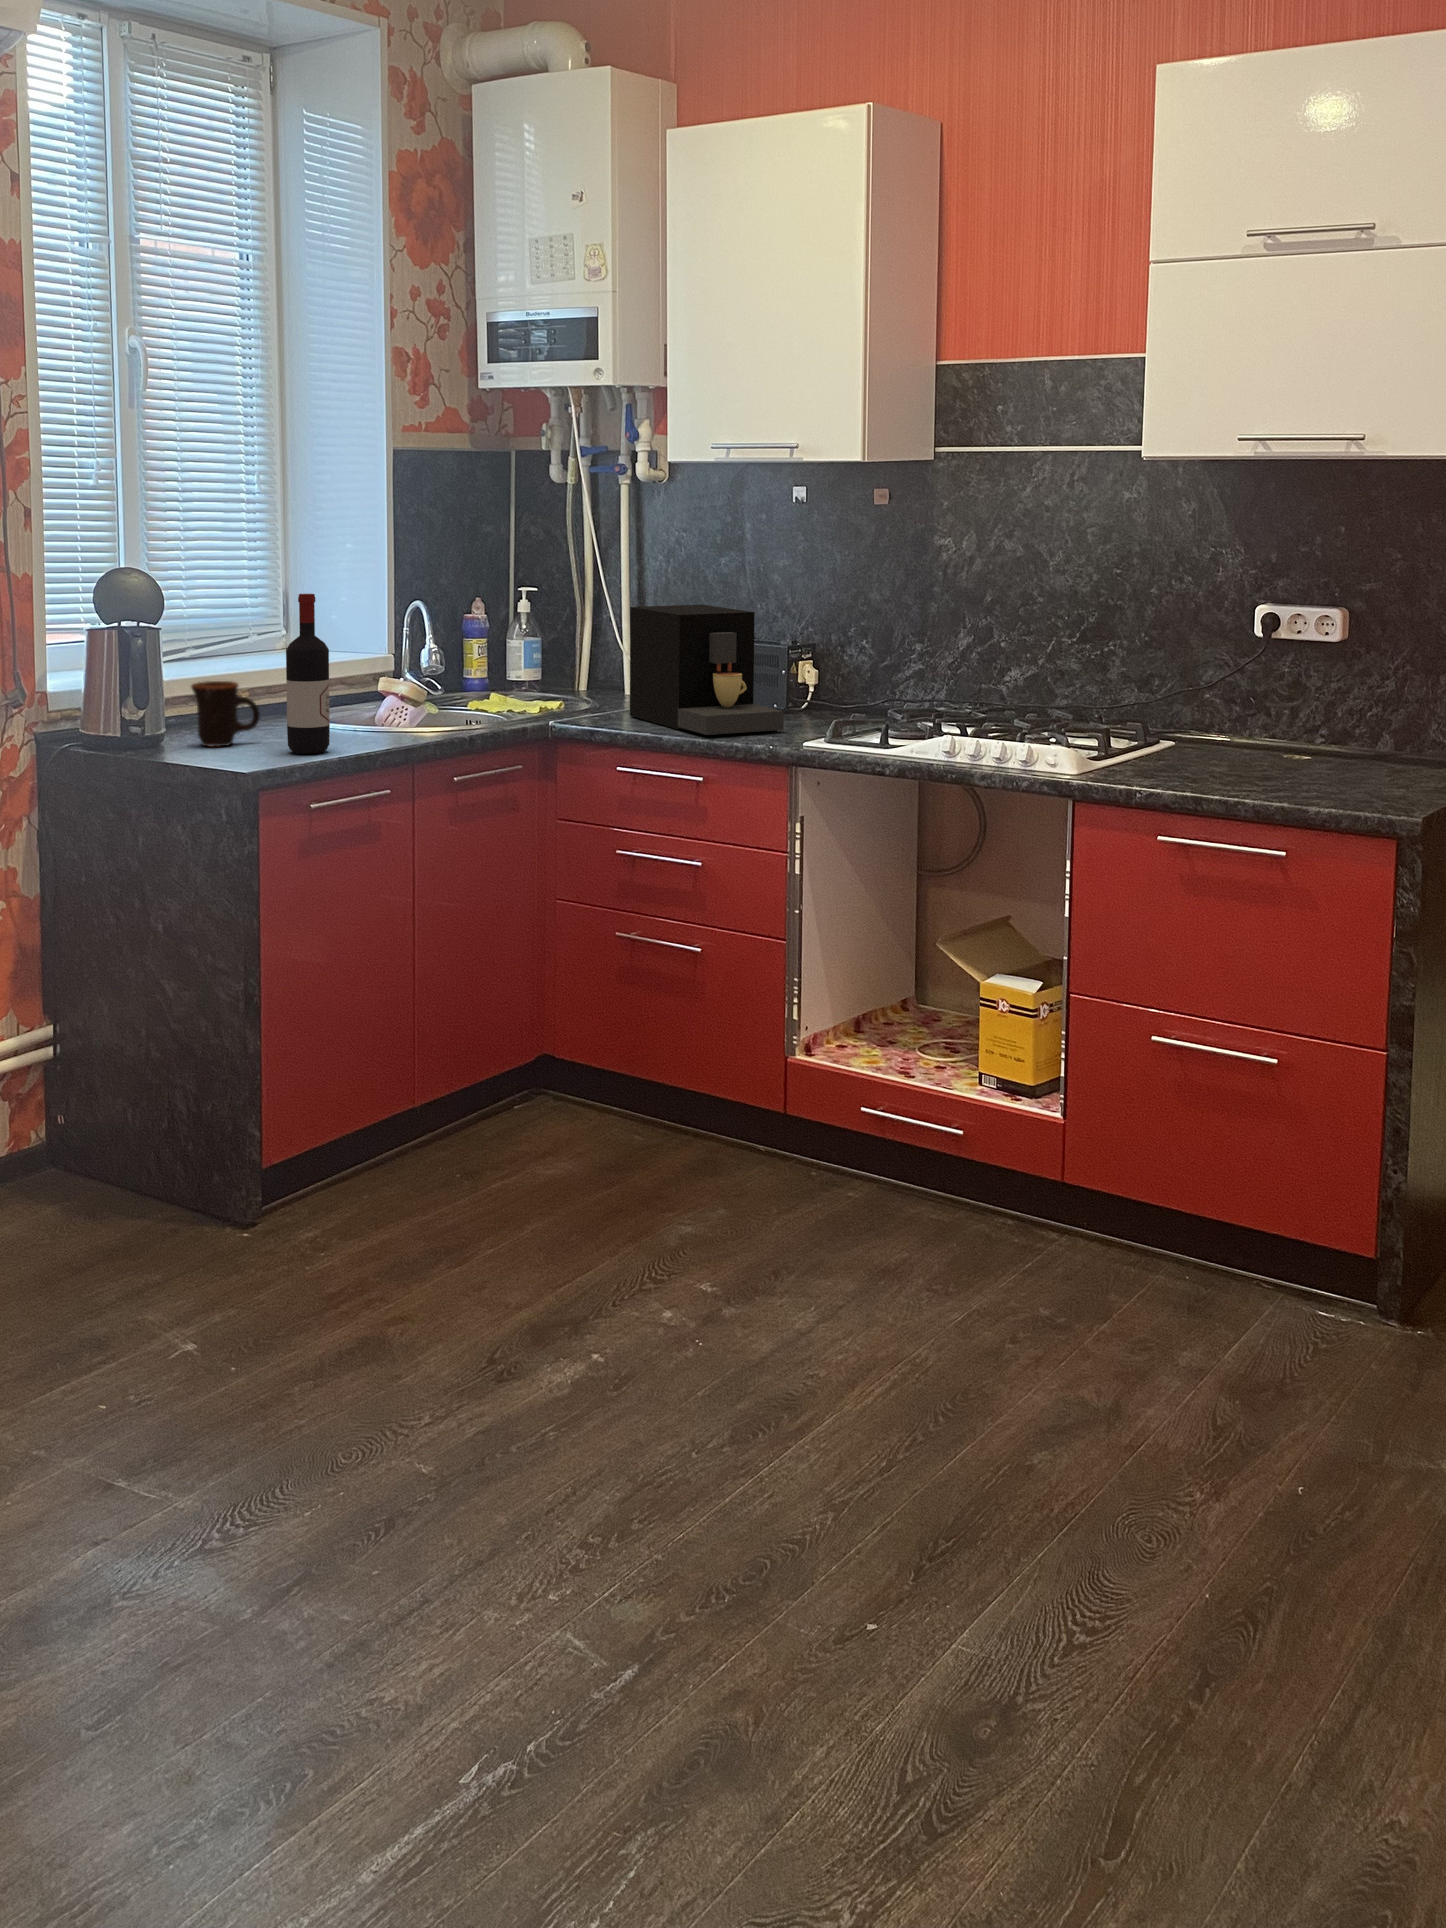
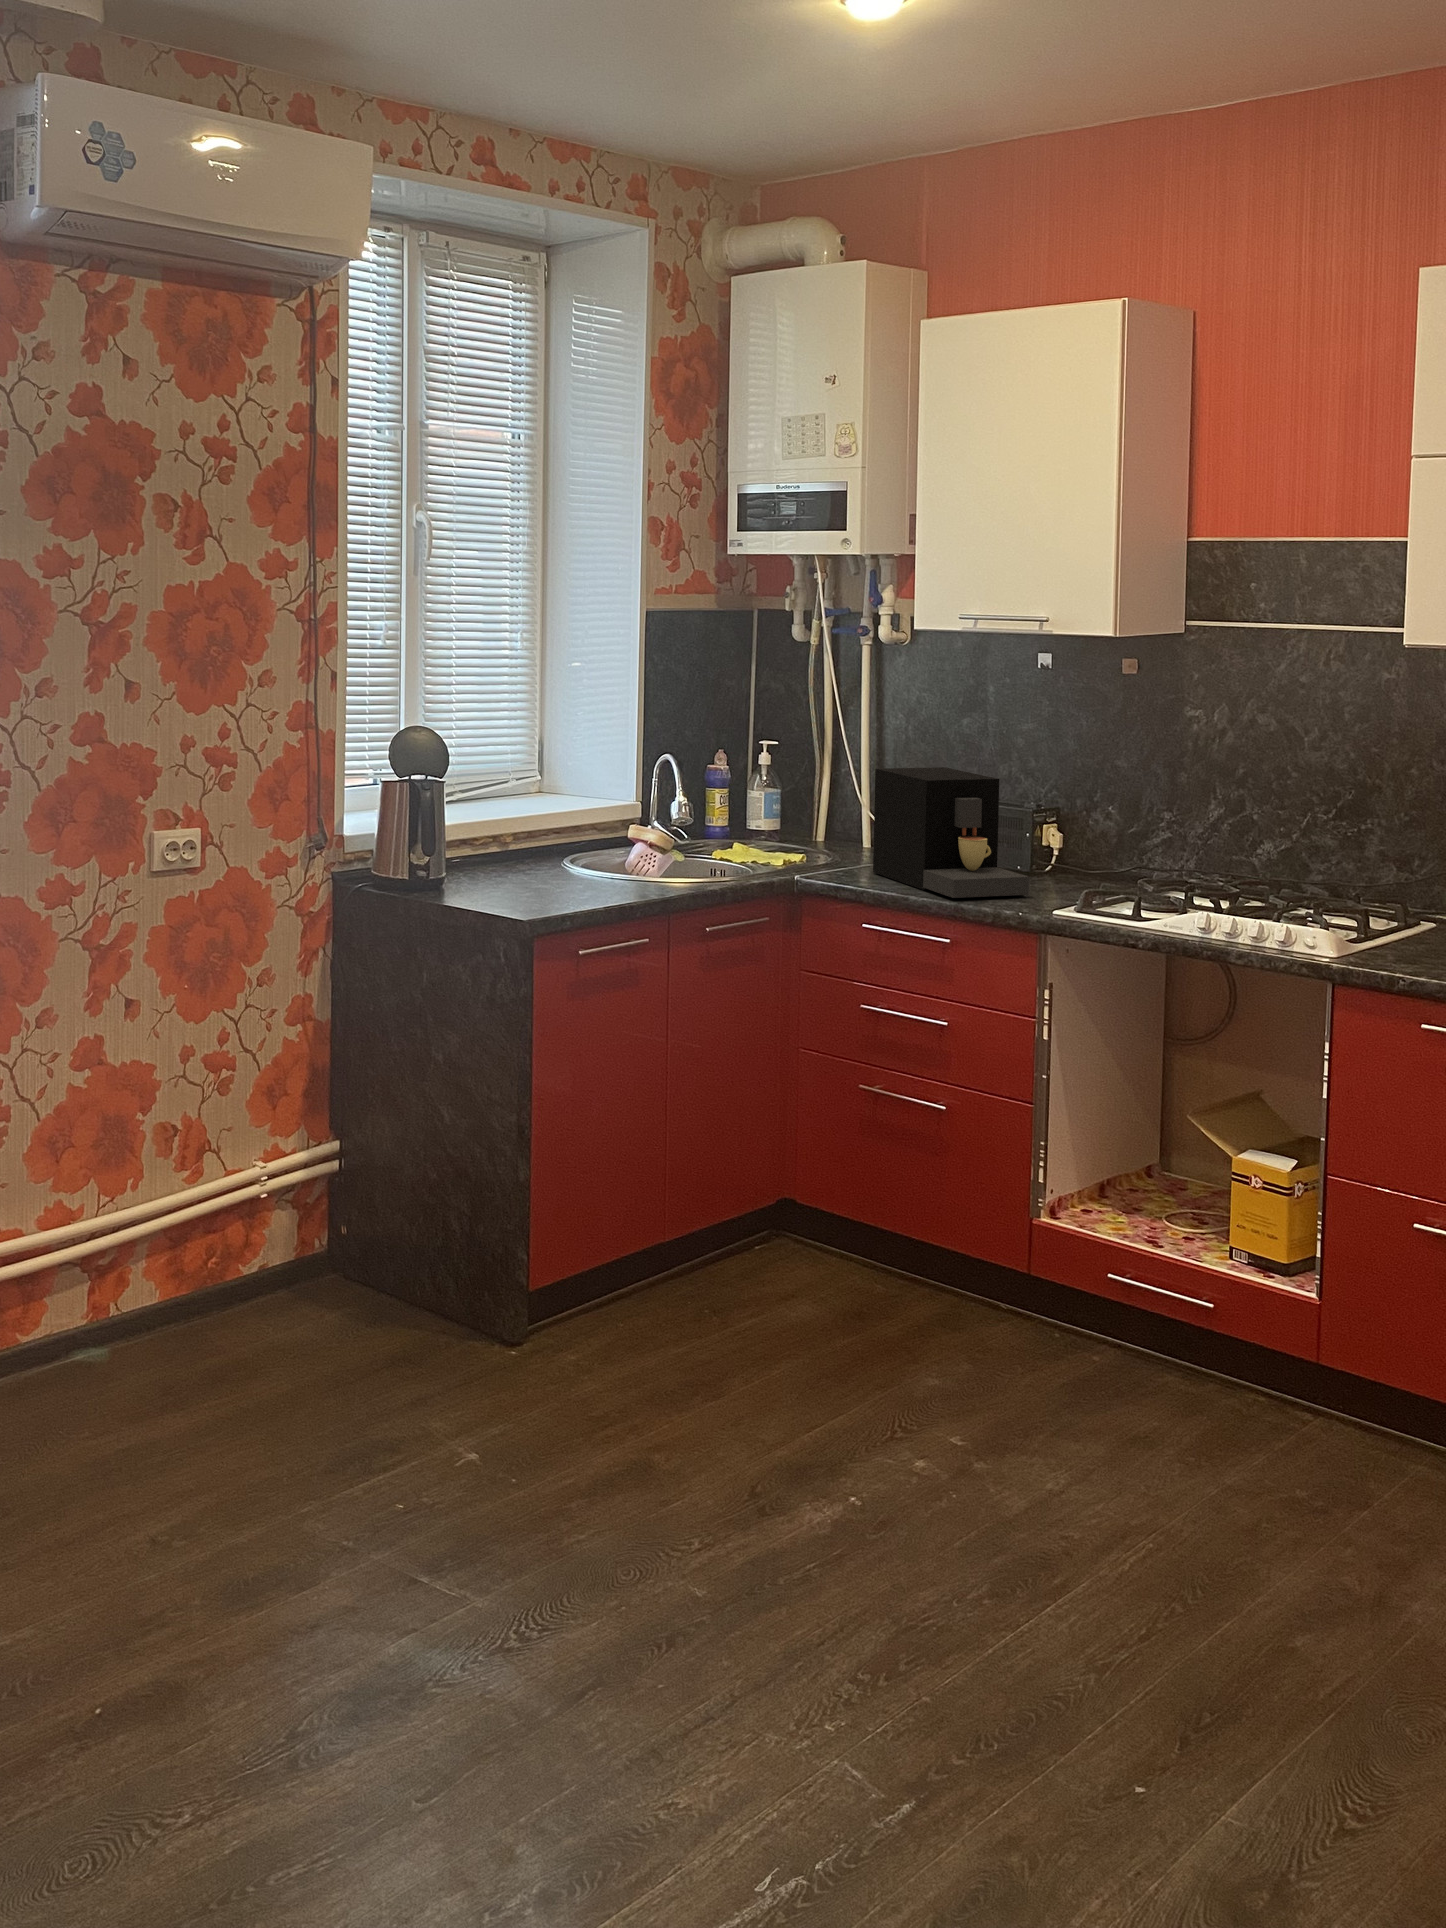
wine bottle: present [286,594,330,754] -> none [559,755,599,903]
mug: present [191,681,260,746] -> none [471,830,532,891]

